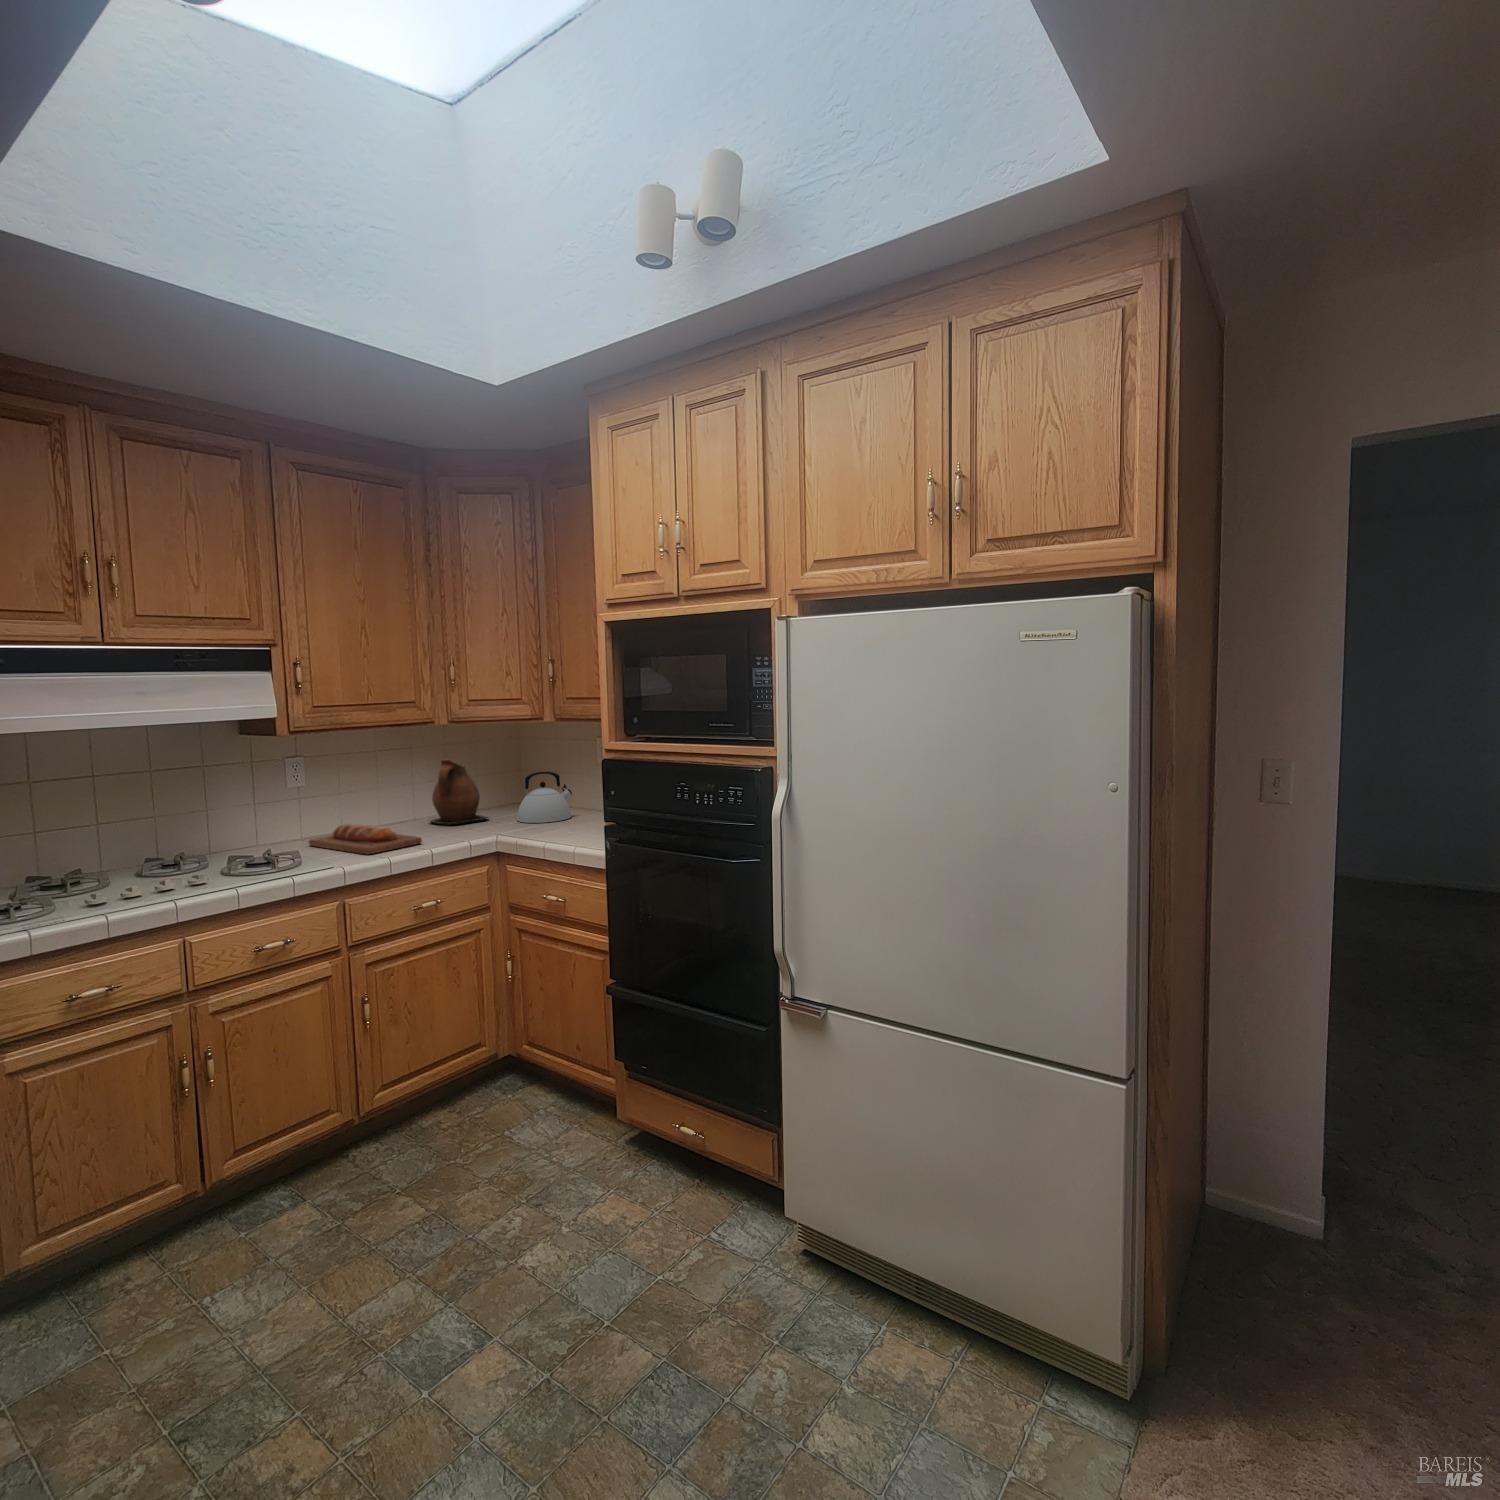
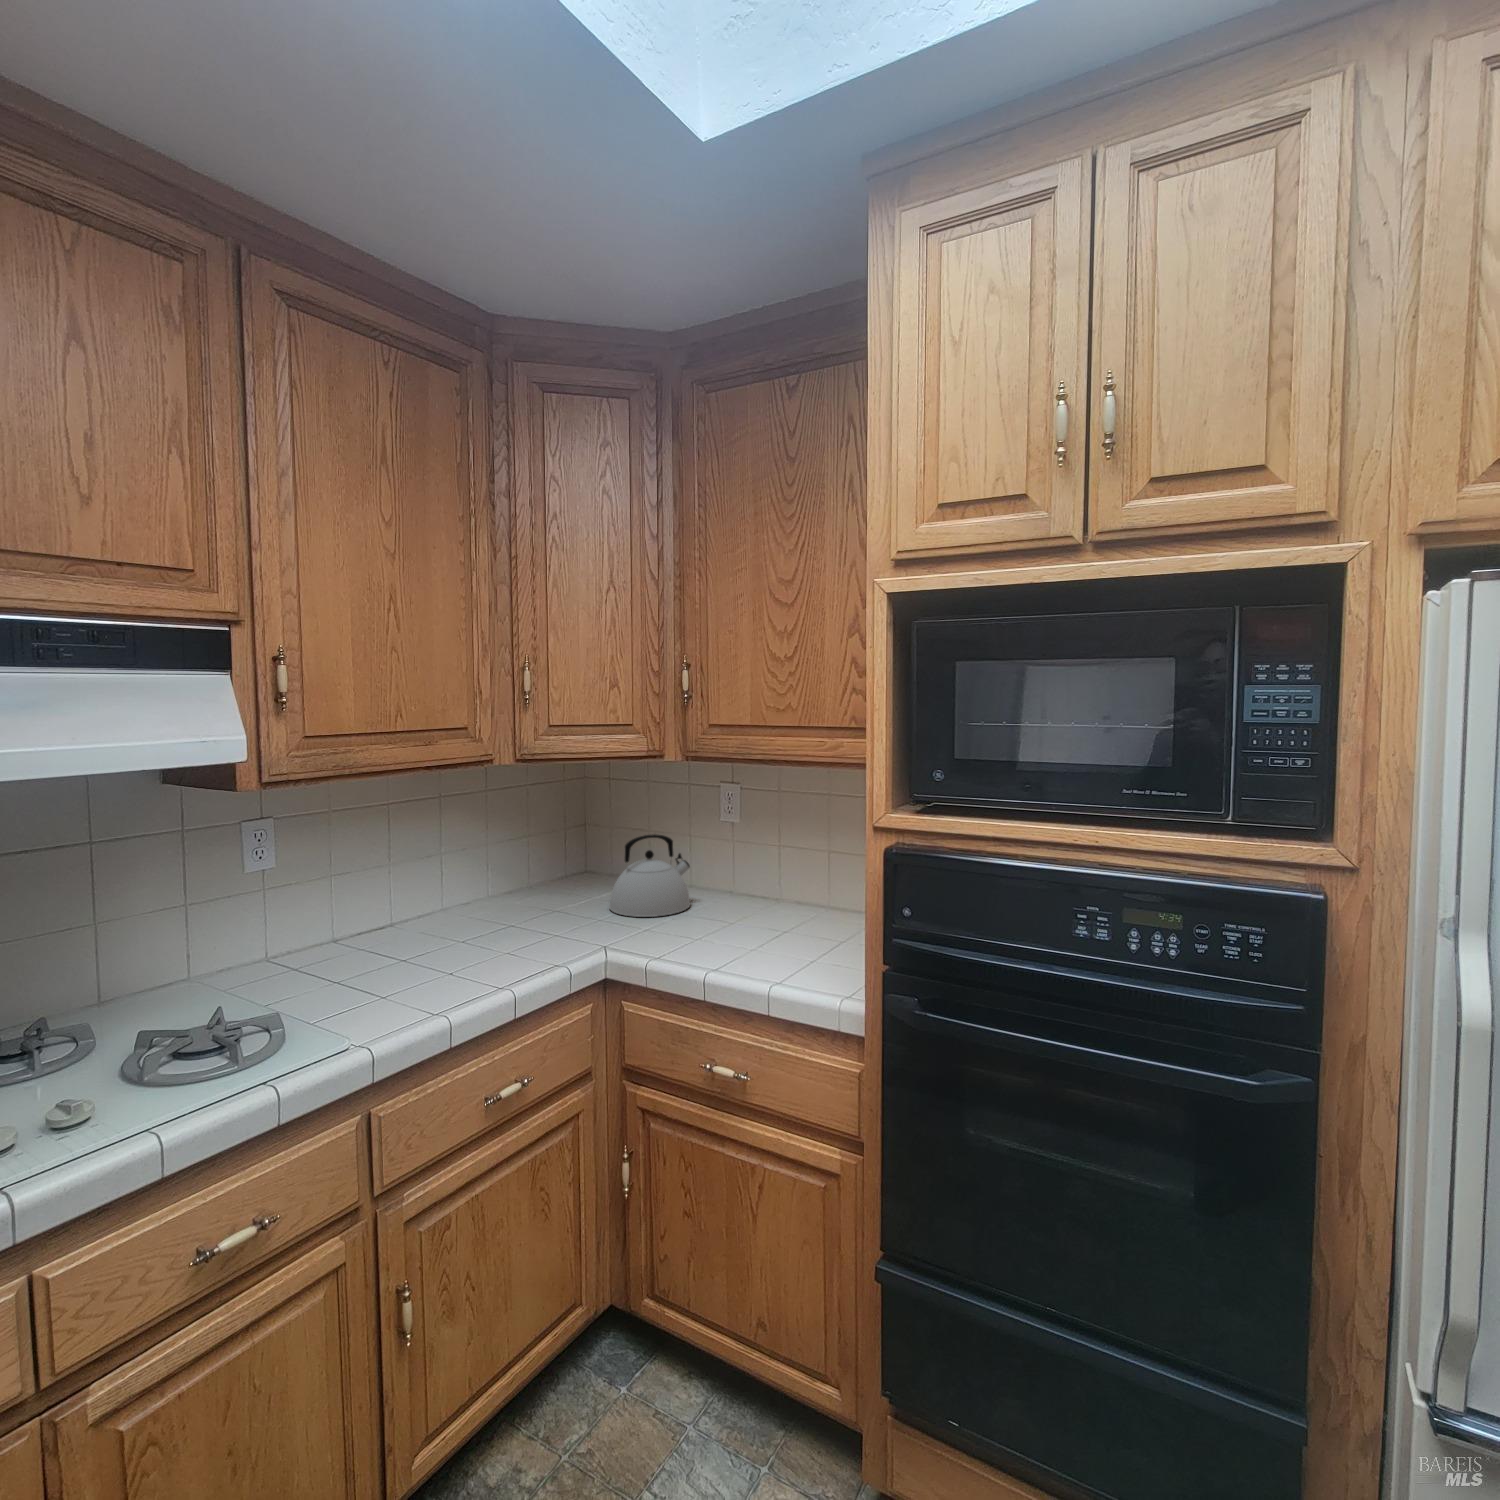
ceramic pitcher: present [431,760,488,824] -> none [468,817,564,921]
bread loaf: present [309,824,422,854] -> none [286,936,489,1005]

